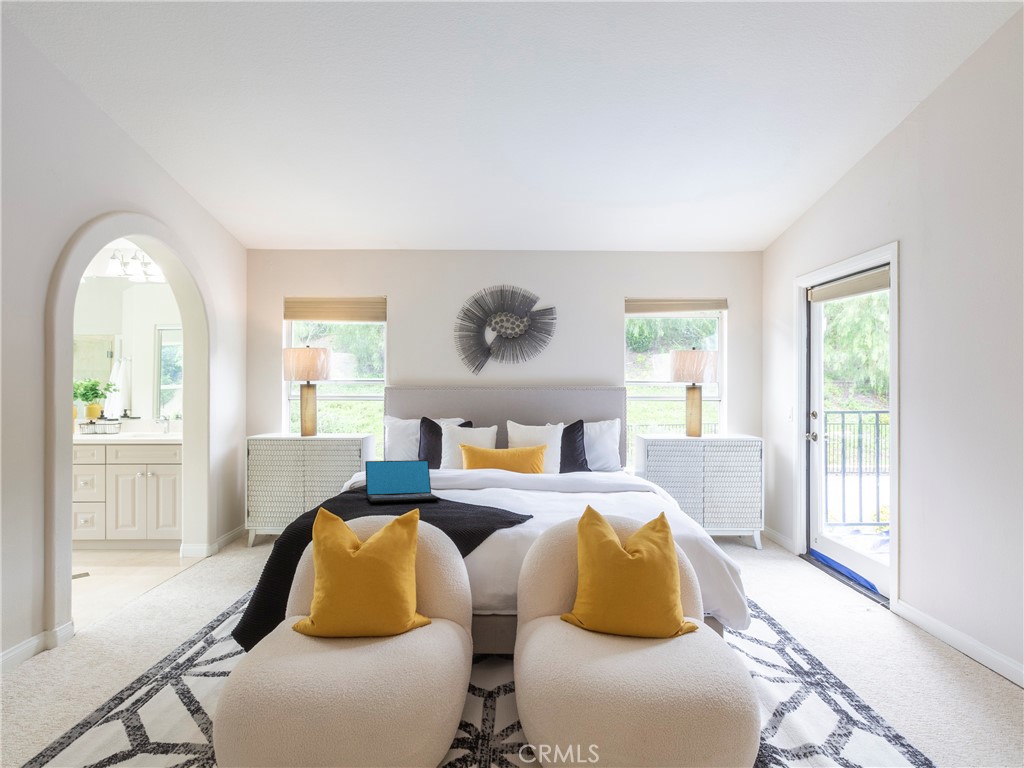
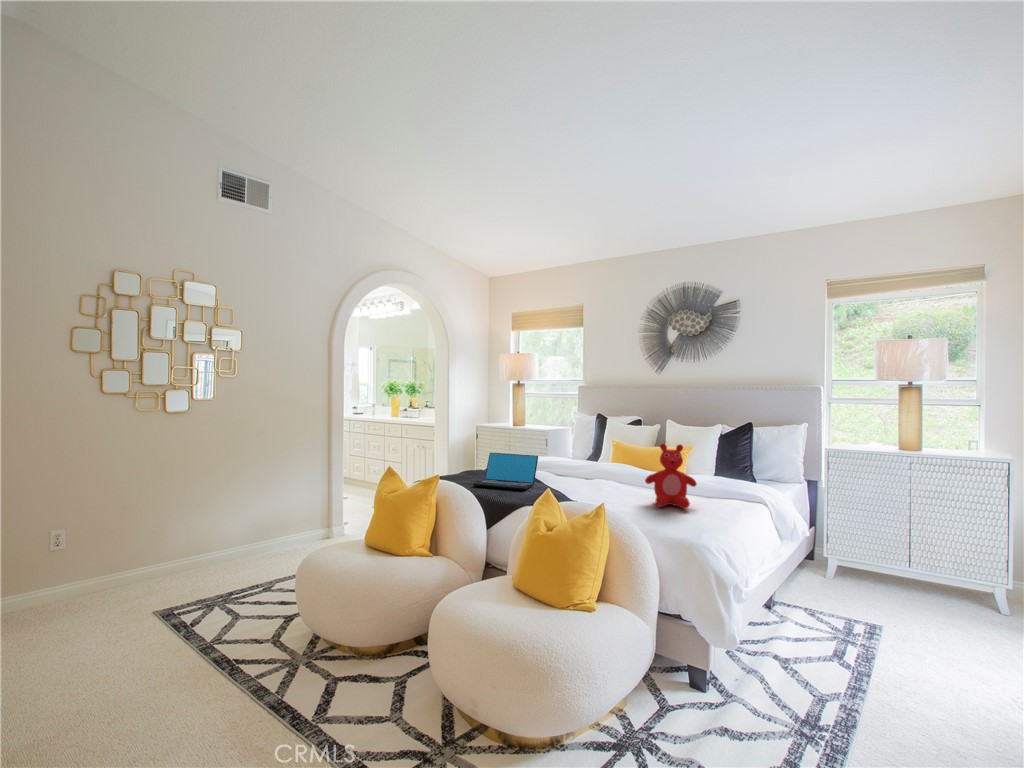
teddy bear: none [564,436,614,498] -> present [645,444,697,508]

